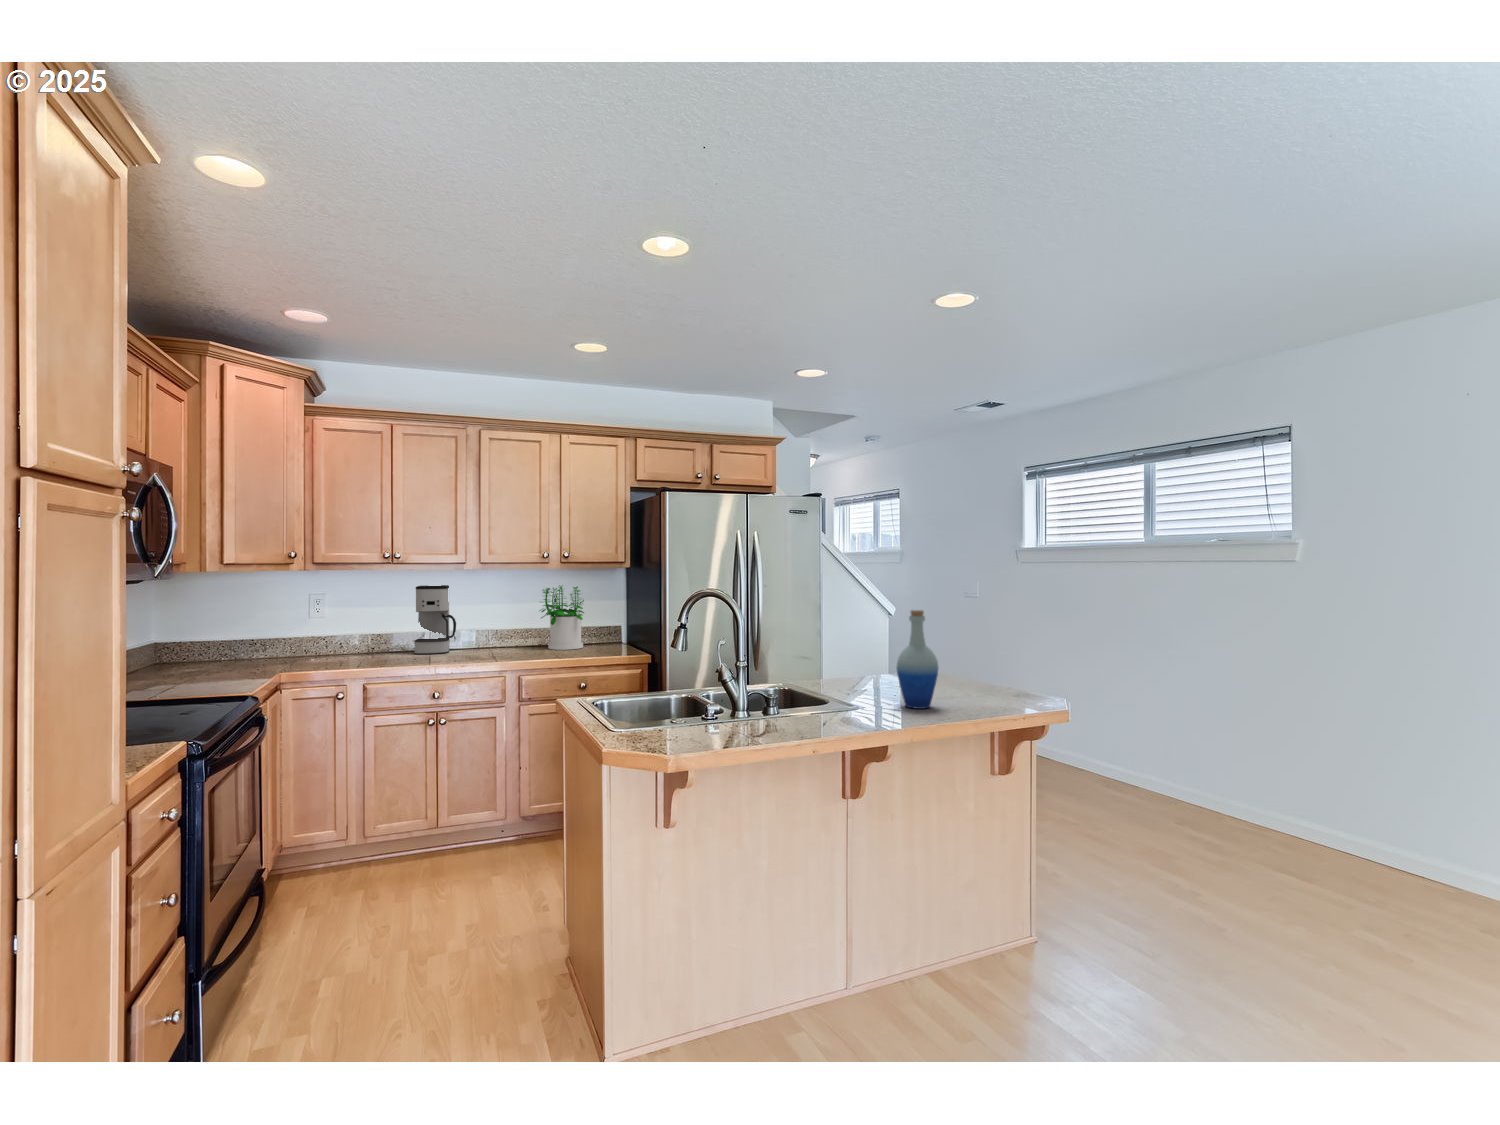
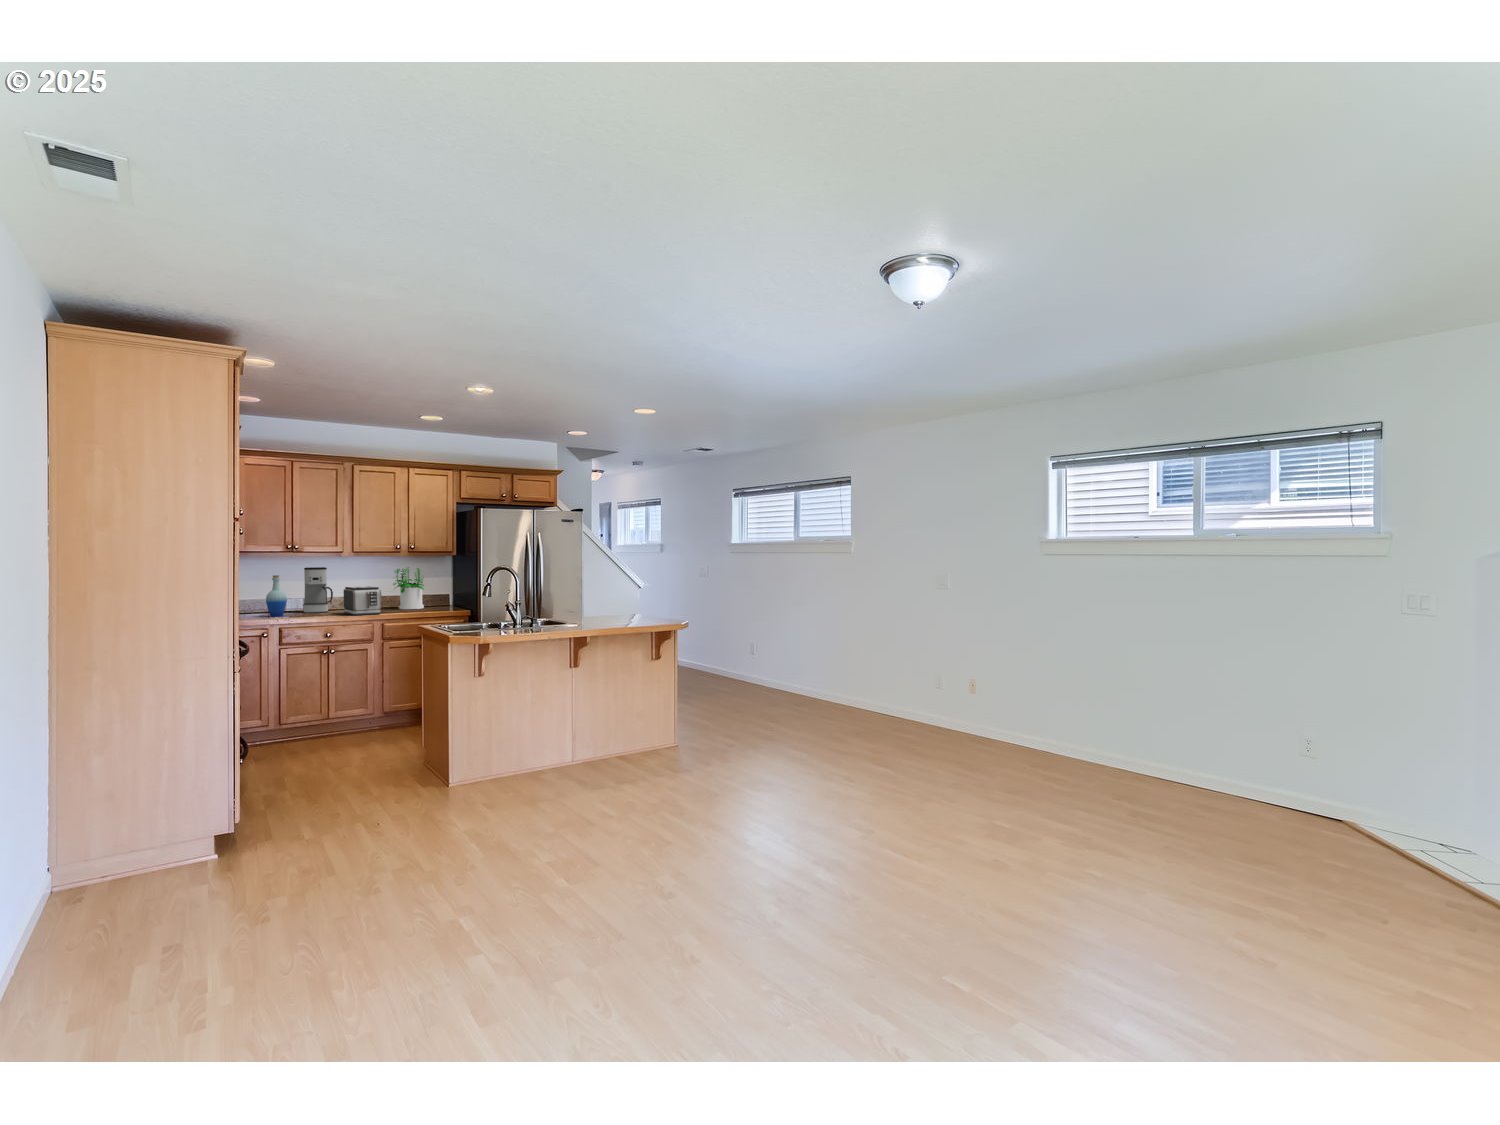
bottle: present [897,610,938,709] -> present [266,575,287,616]
toaster: none [466,615,517,663] -> present [344,586,382,615]

